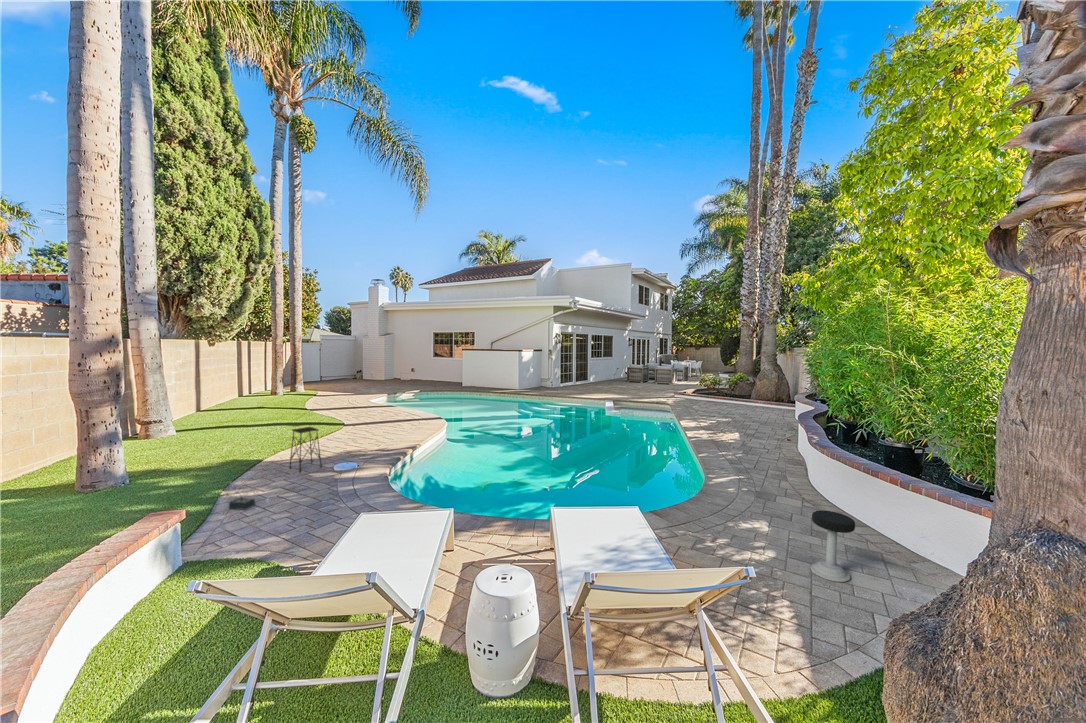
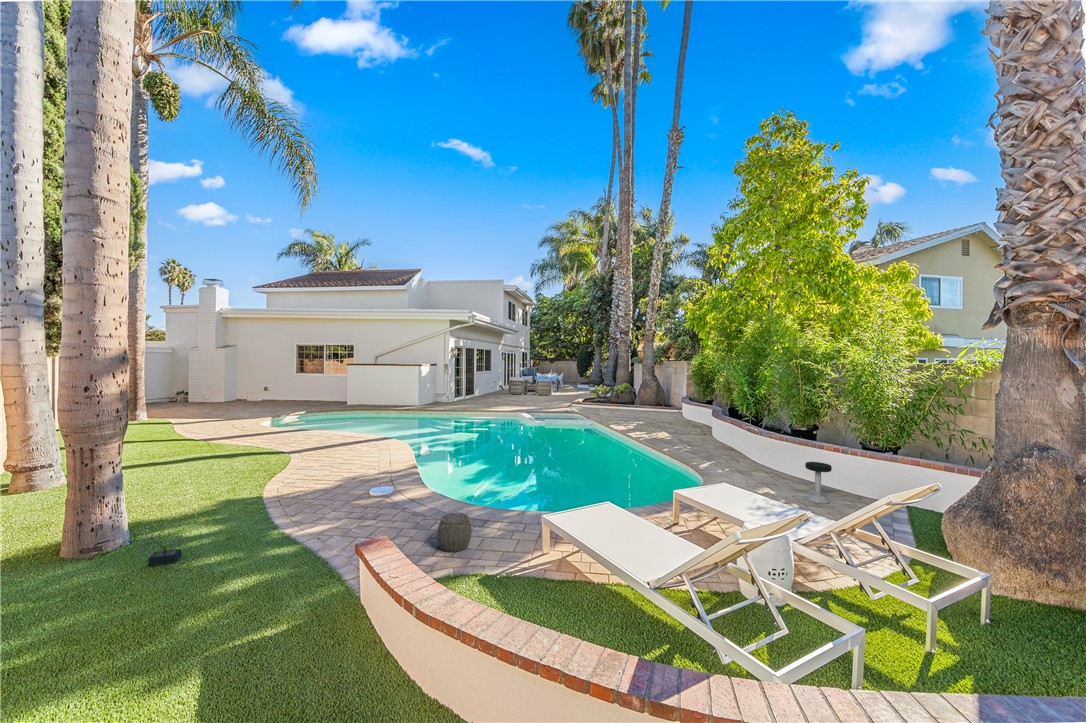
side table: present [289,427,322,473] -> none [313,451,350,502]
decorative plant: present [226,482,255,510] -> present [140,532,186,566]
woven basket: none [280,502,321,543] -> present [437,513,472,552]

